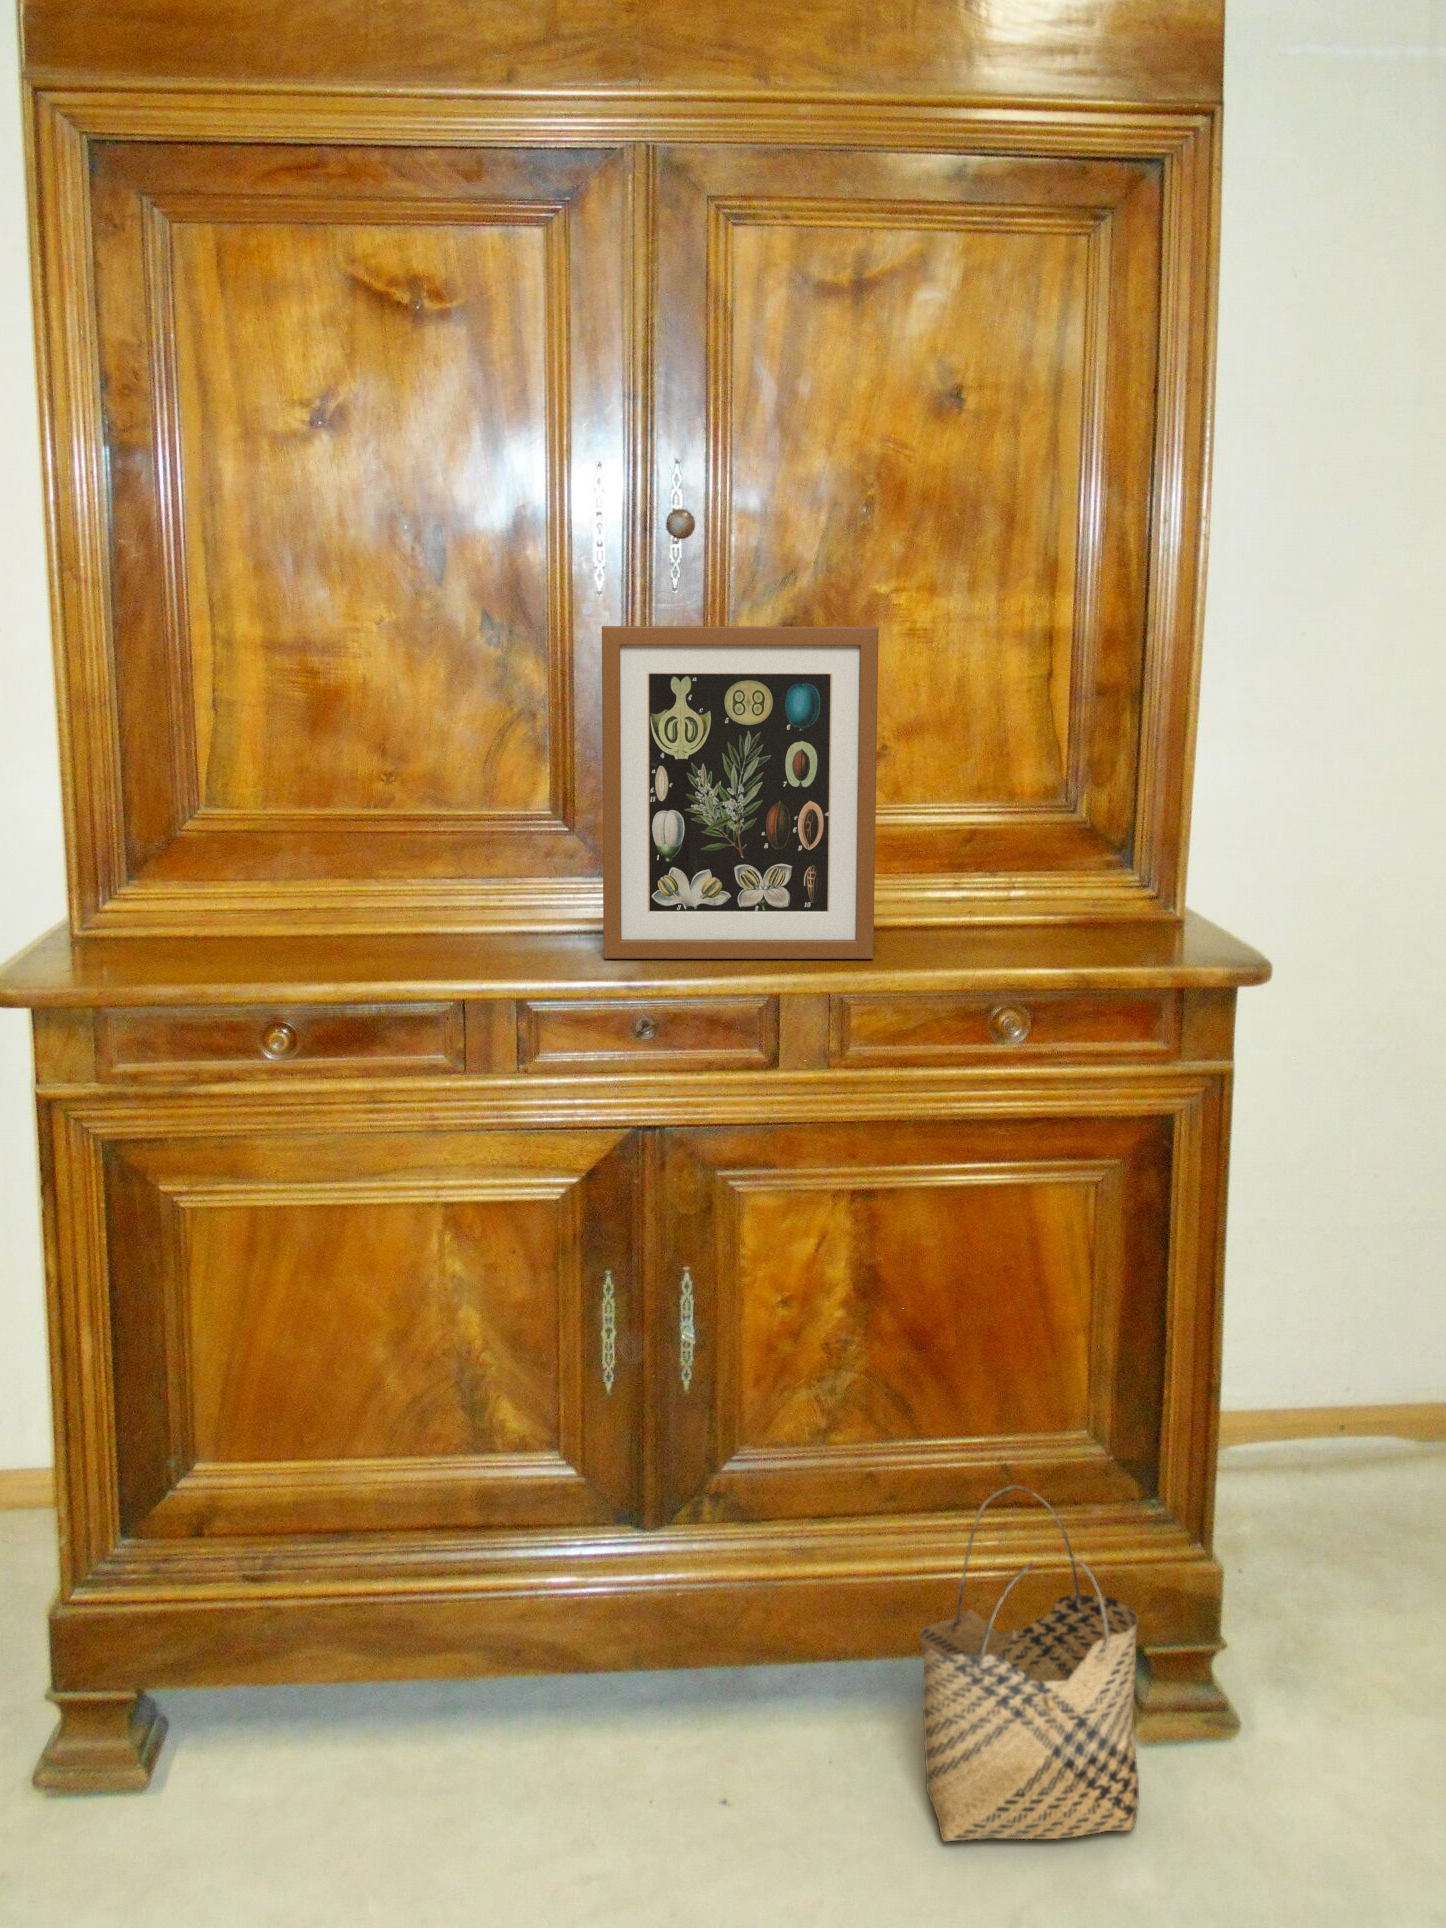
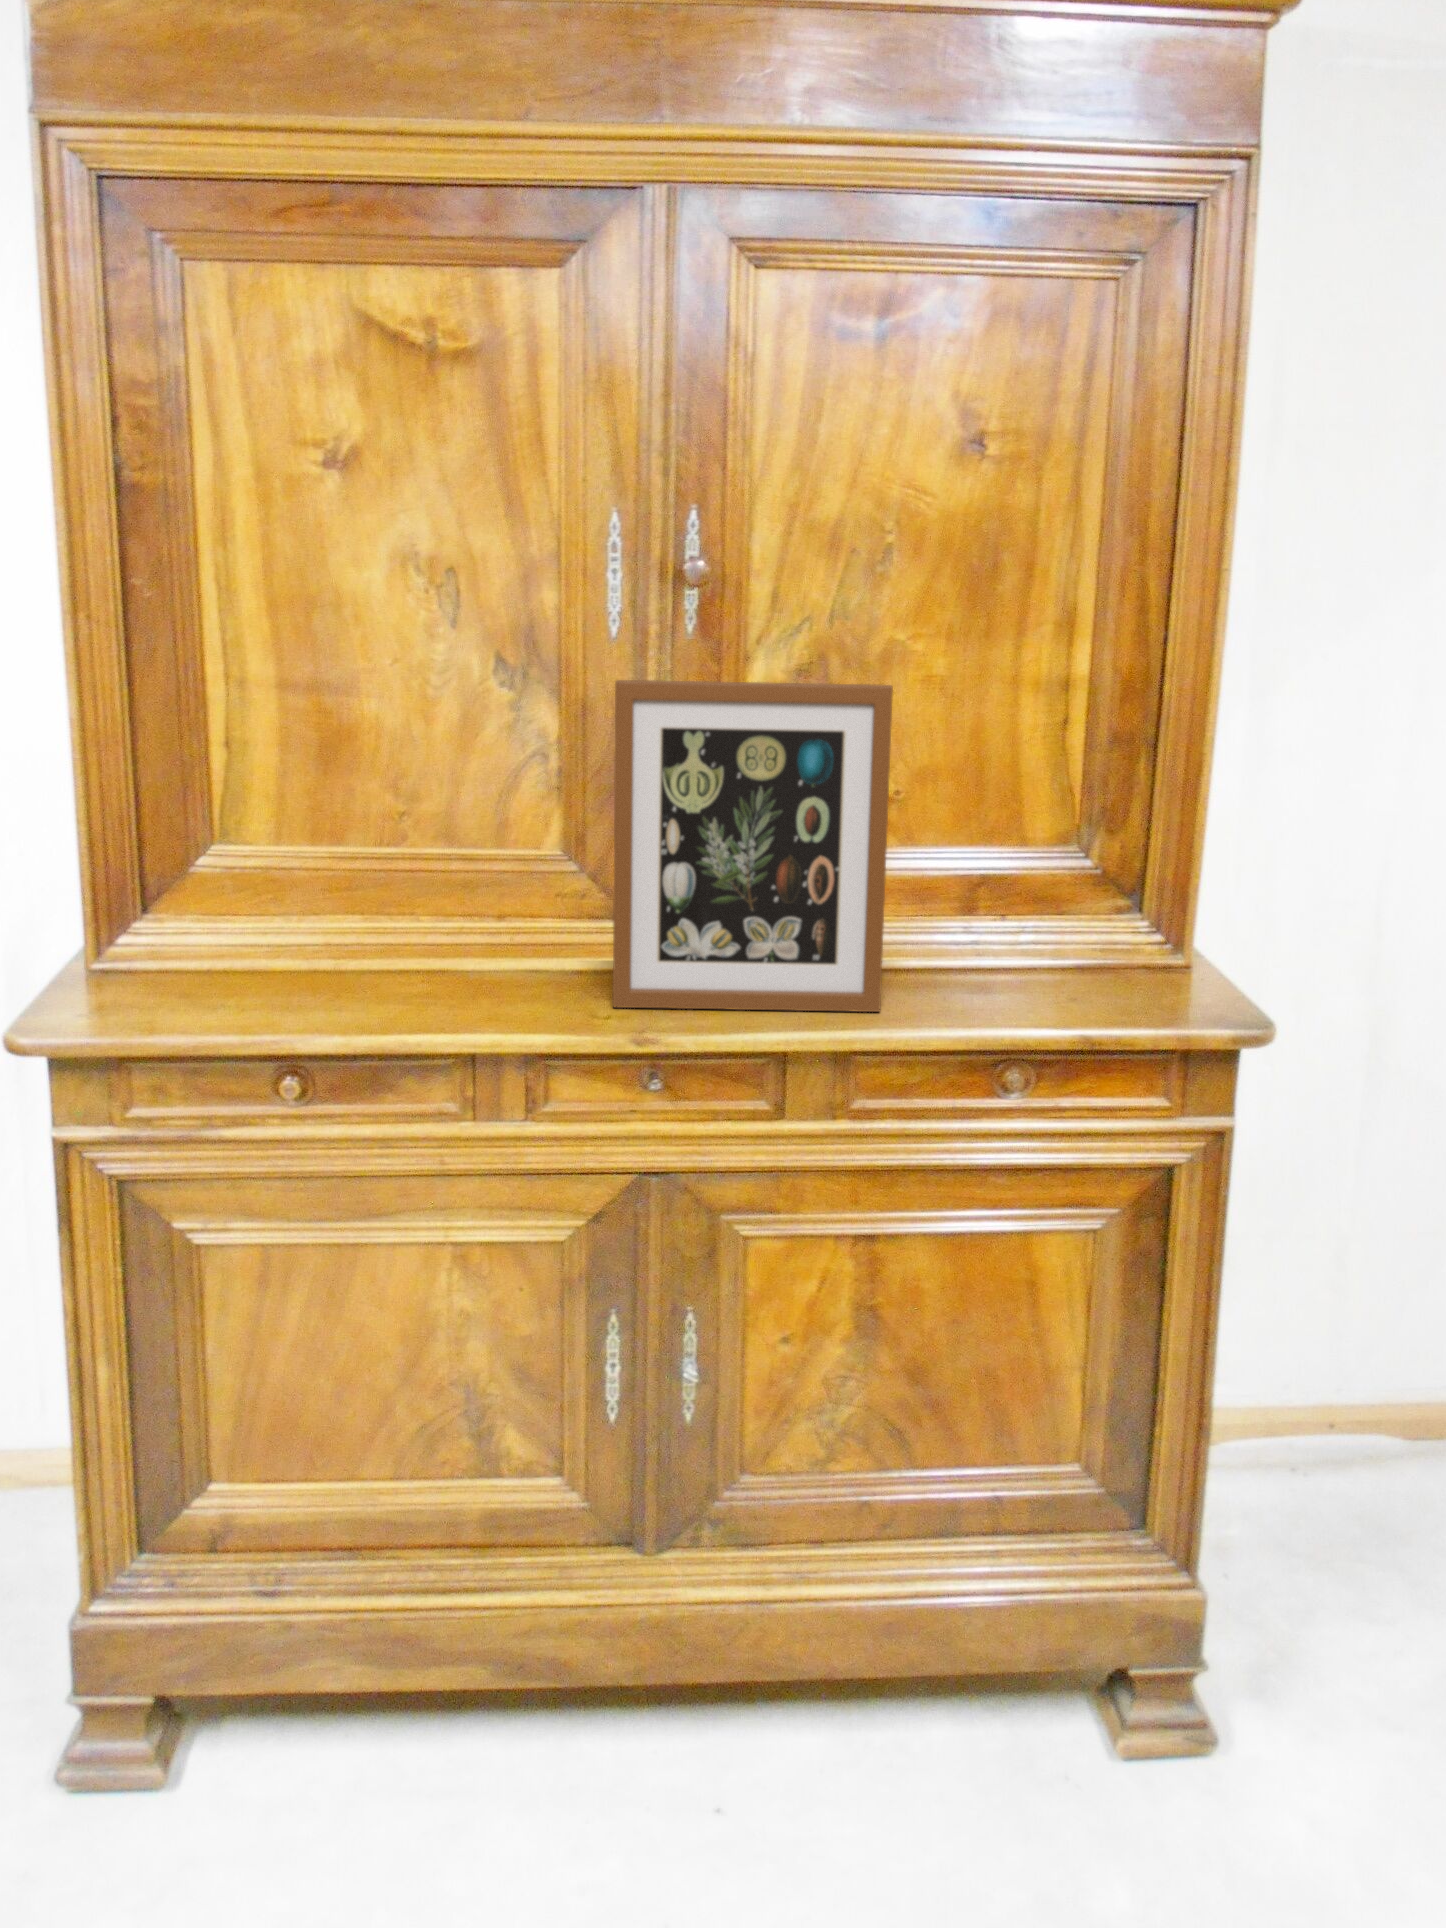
woven basket: present [919,1485,1139,1842] -> none [908,1518,1120,1853]

